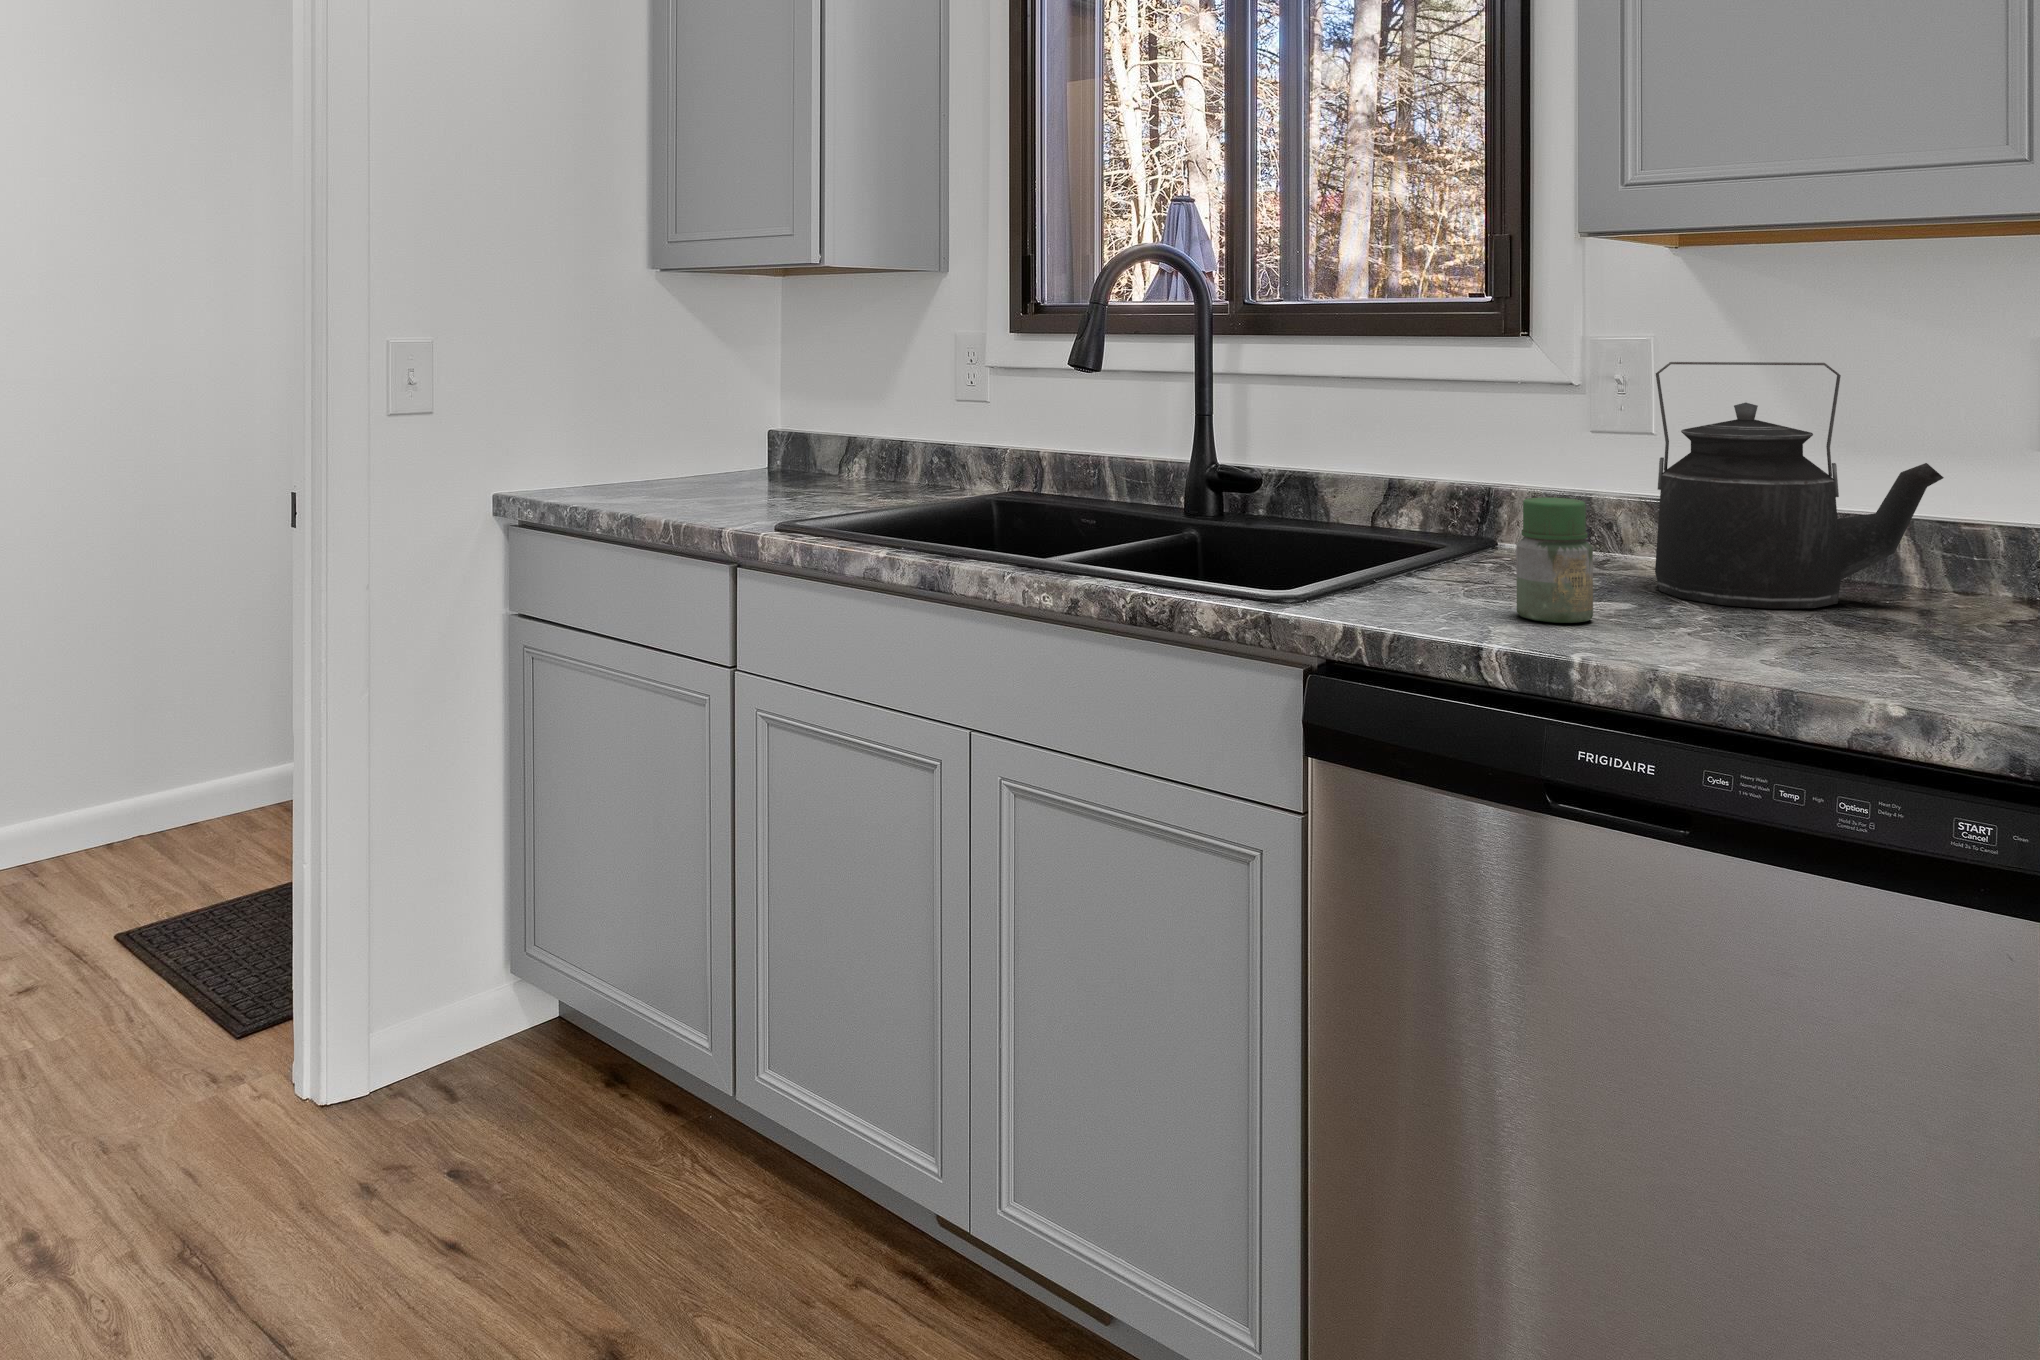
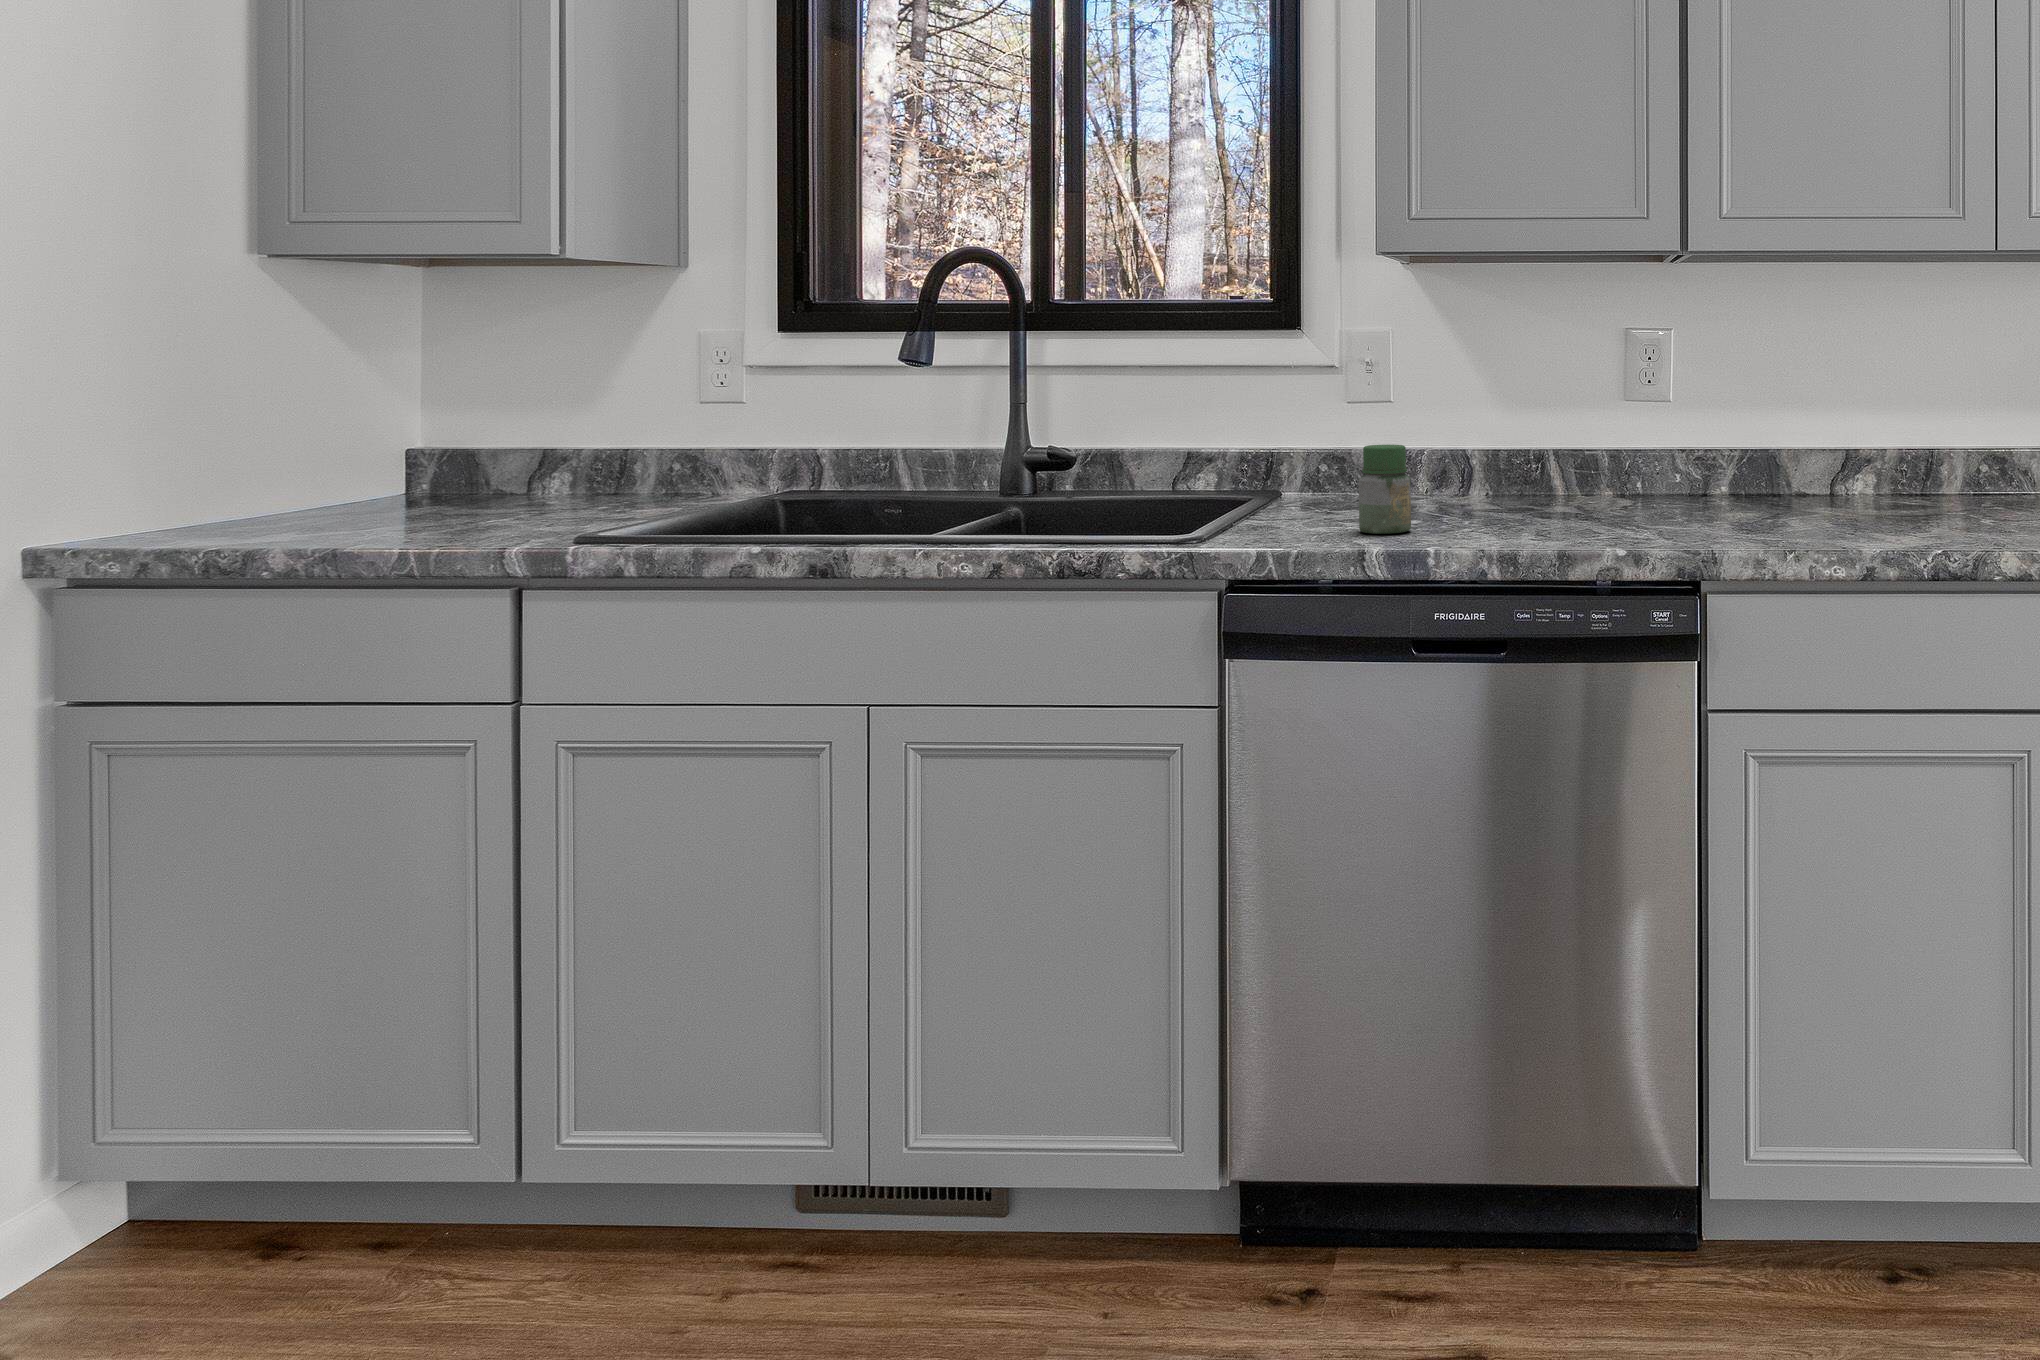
kettle: present [1655,362,1944,609] -> none [1416,346,1586,515]

